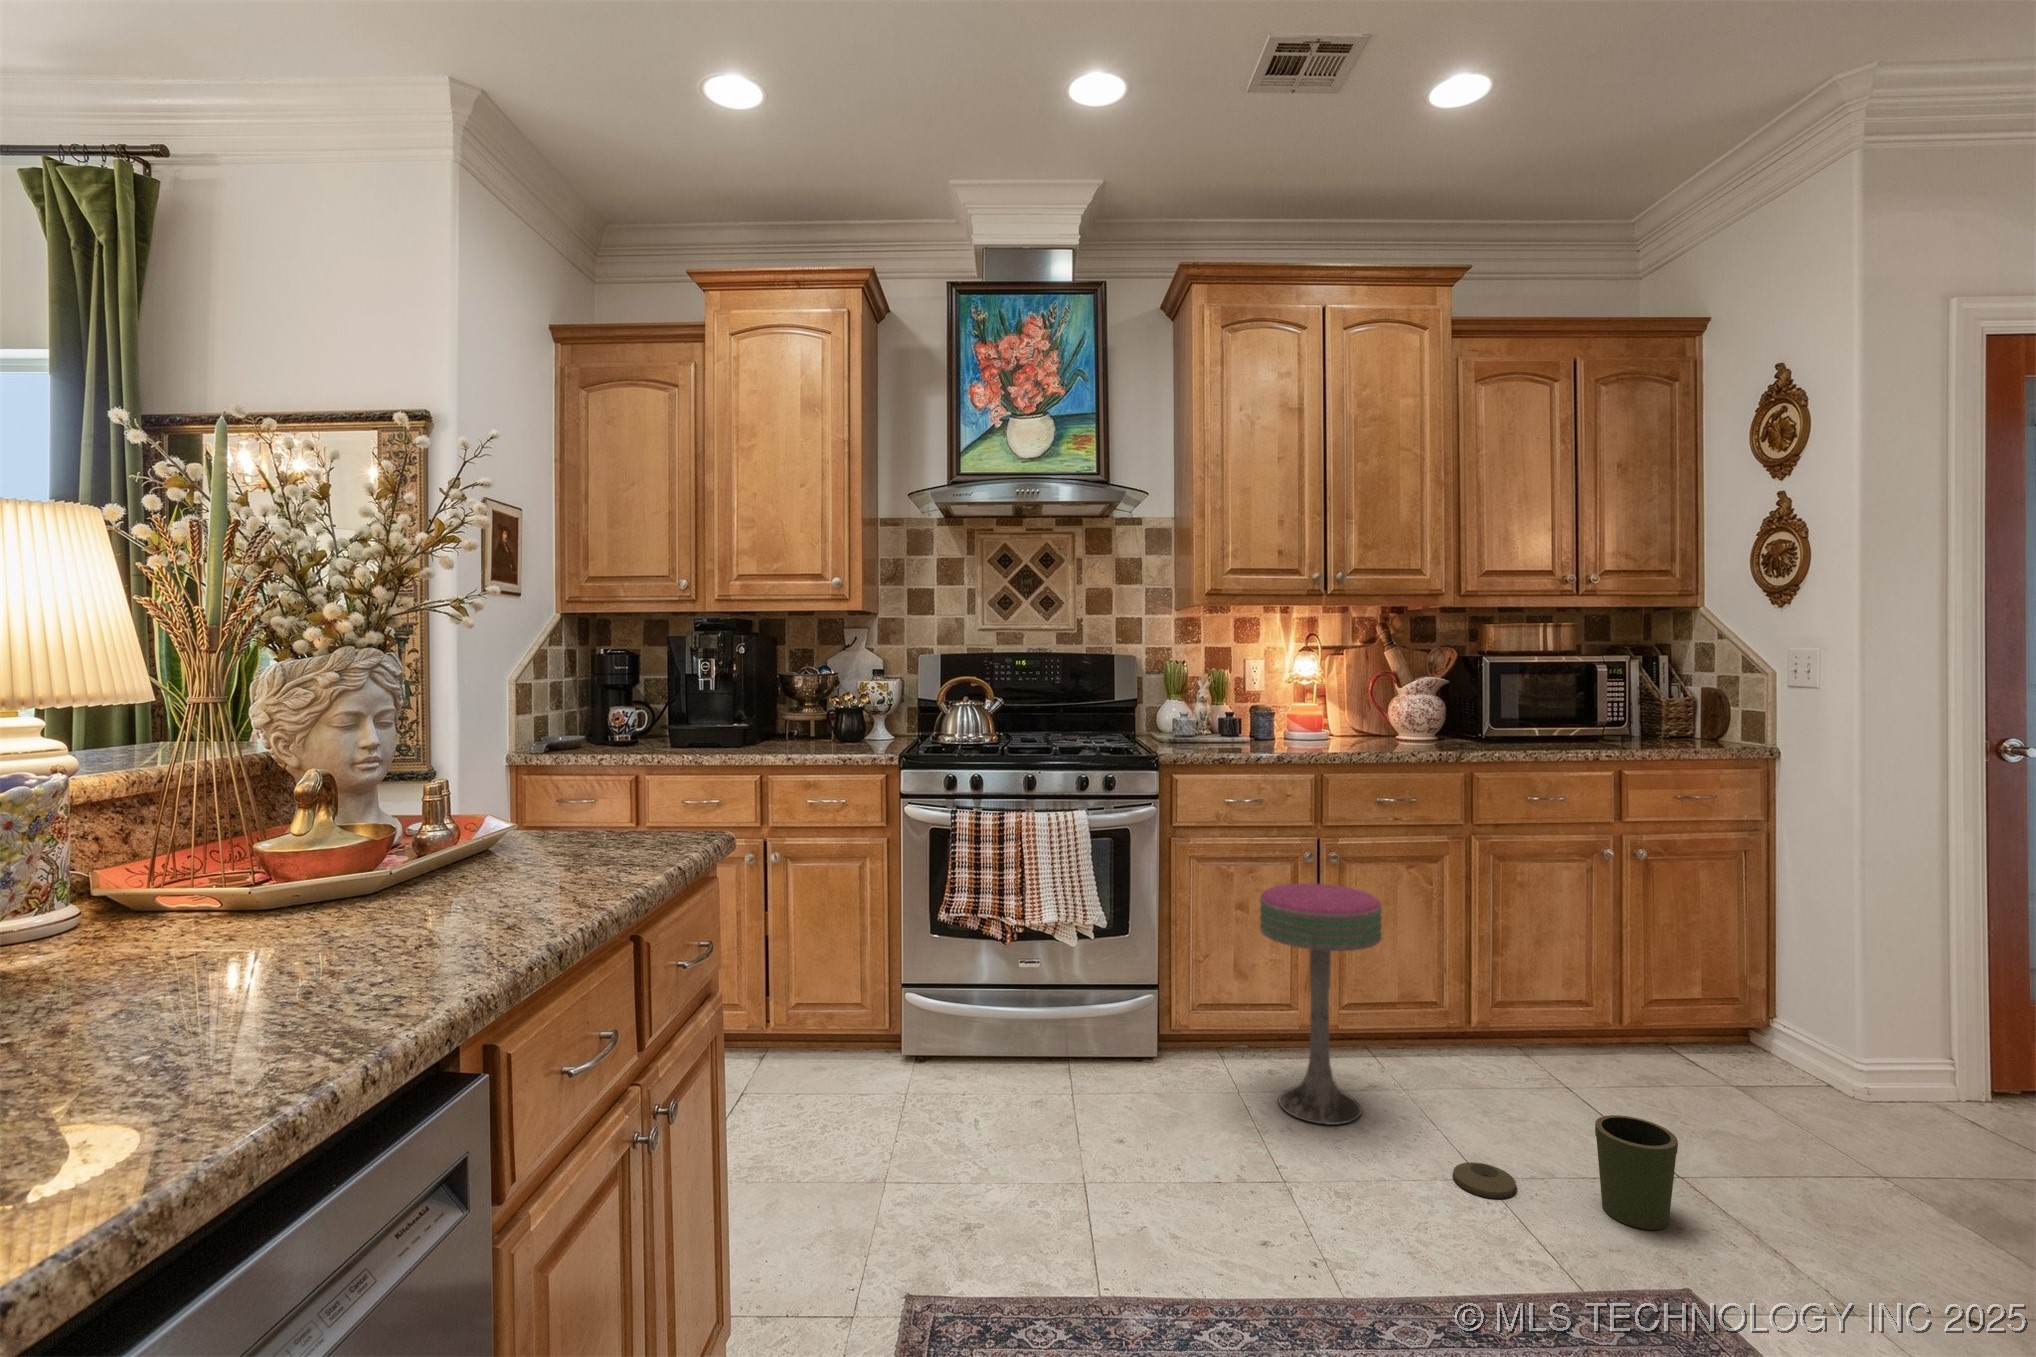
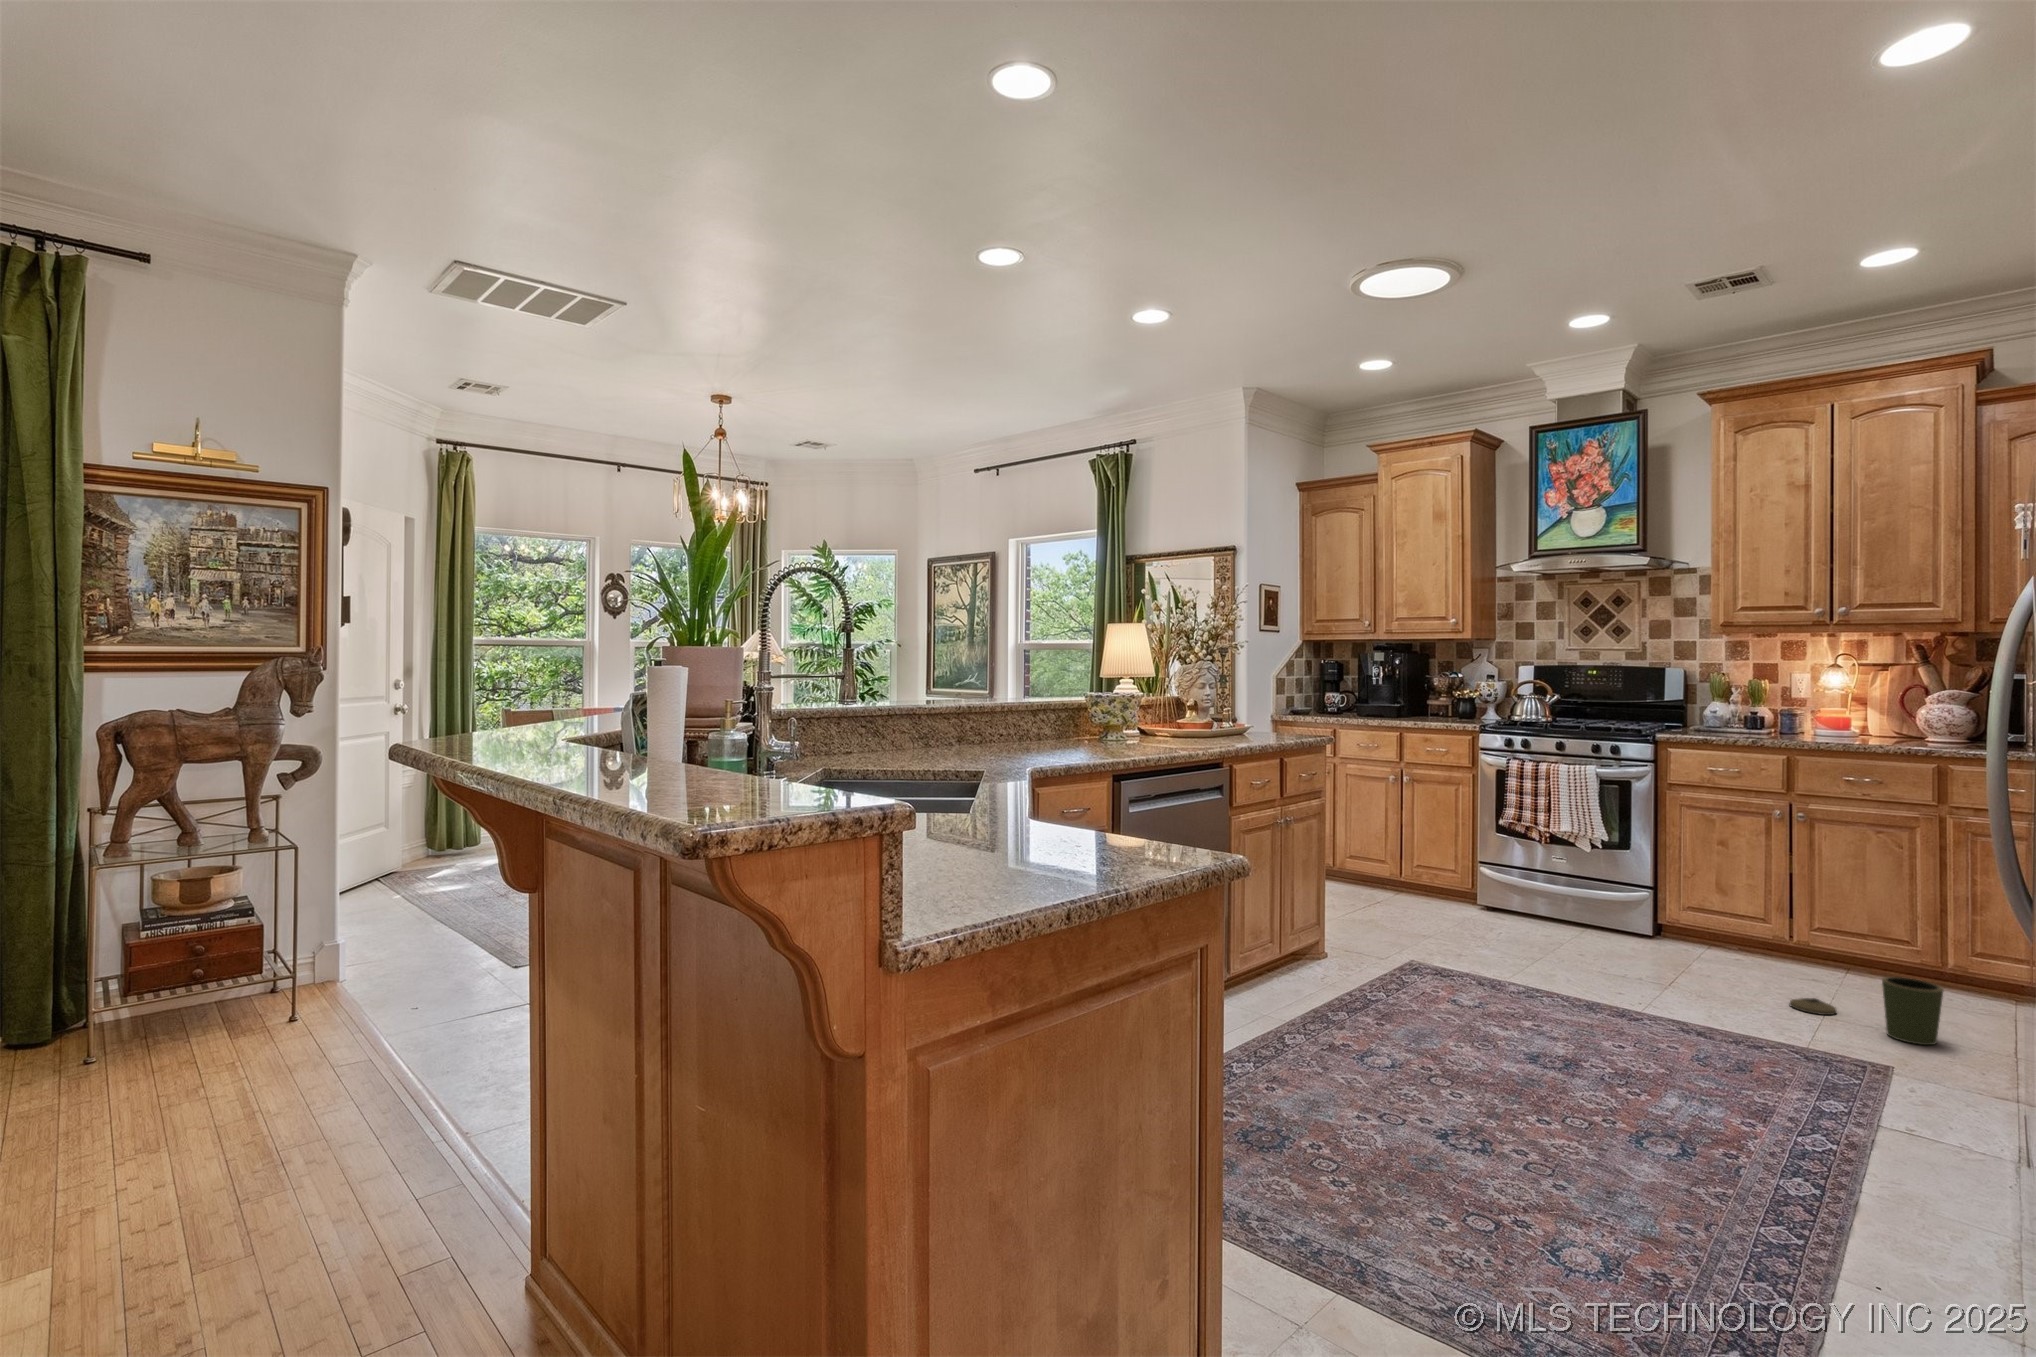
bar stool: present [1260,883,1382,1125] -> none [1697,823,1793,977]

